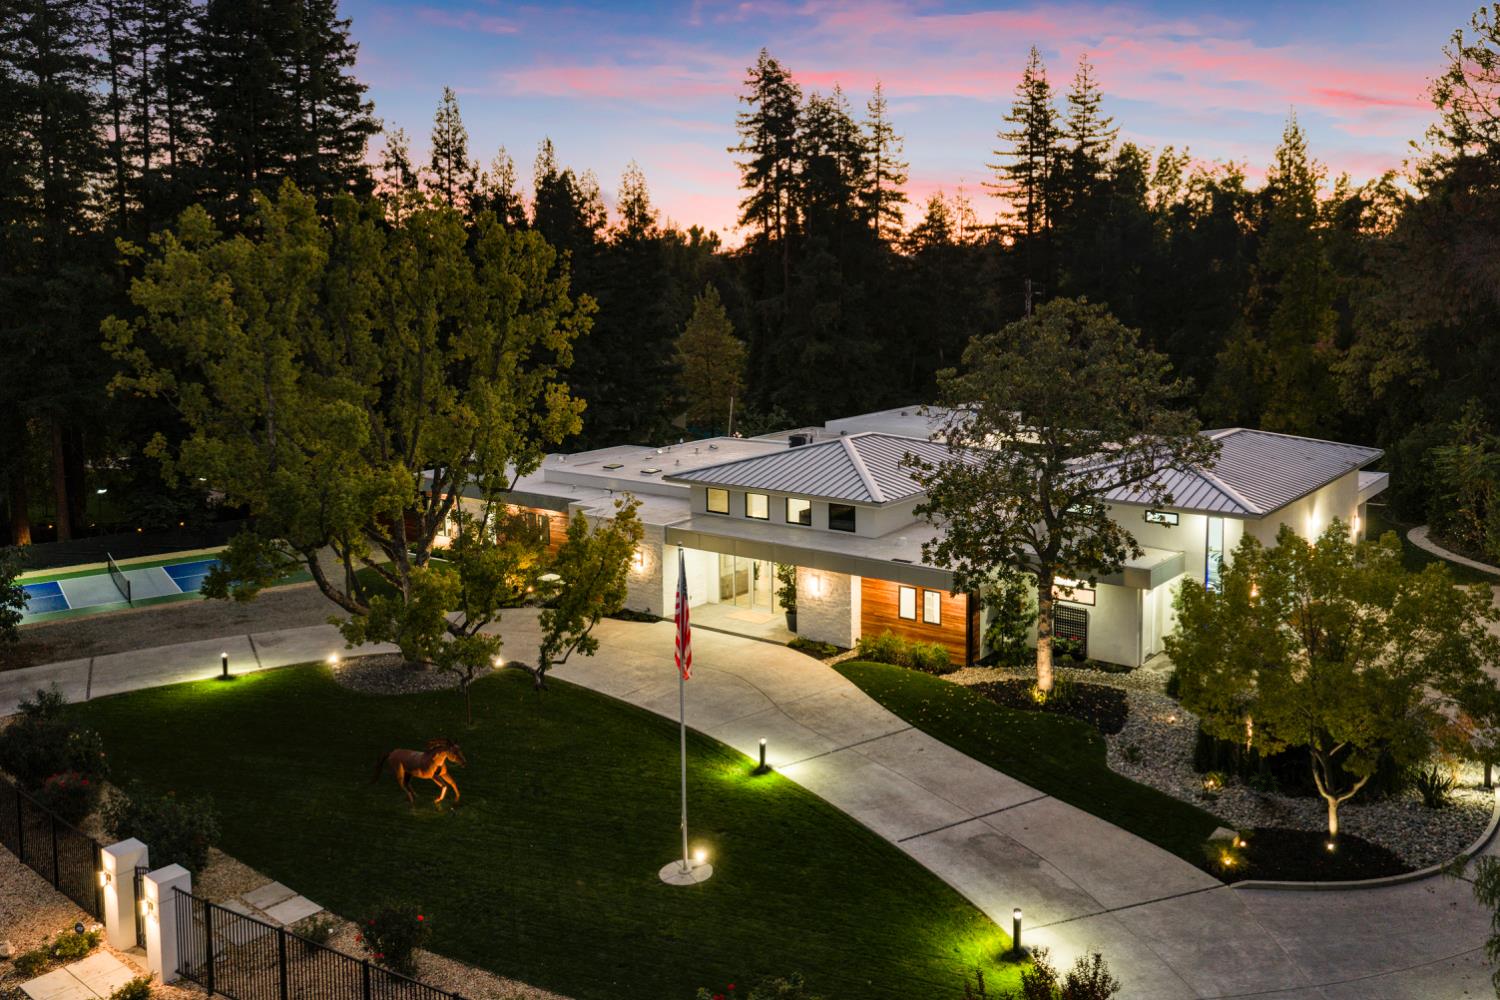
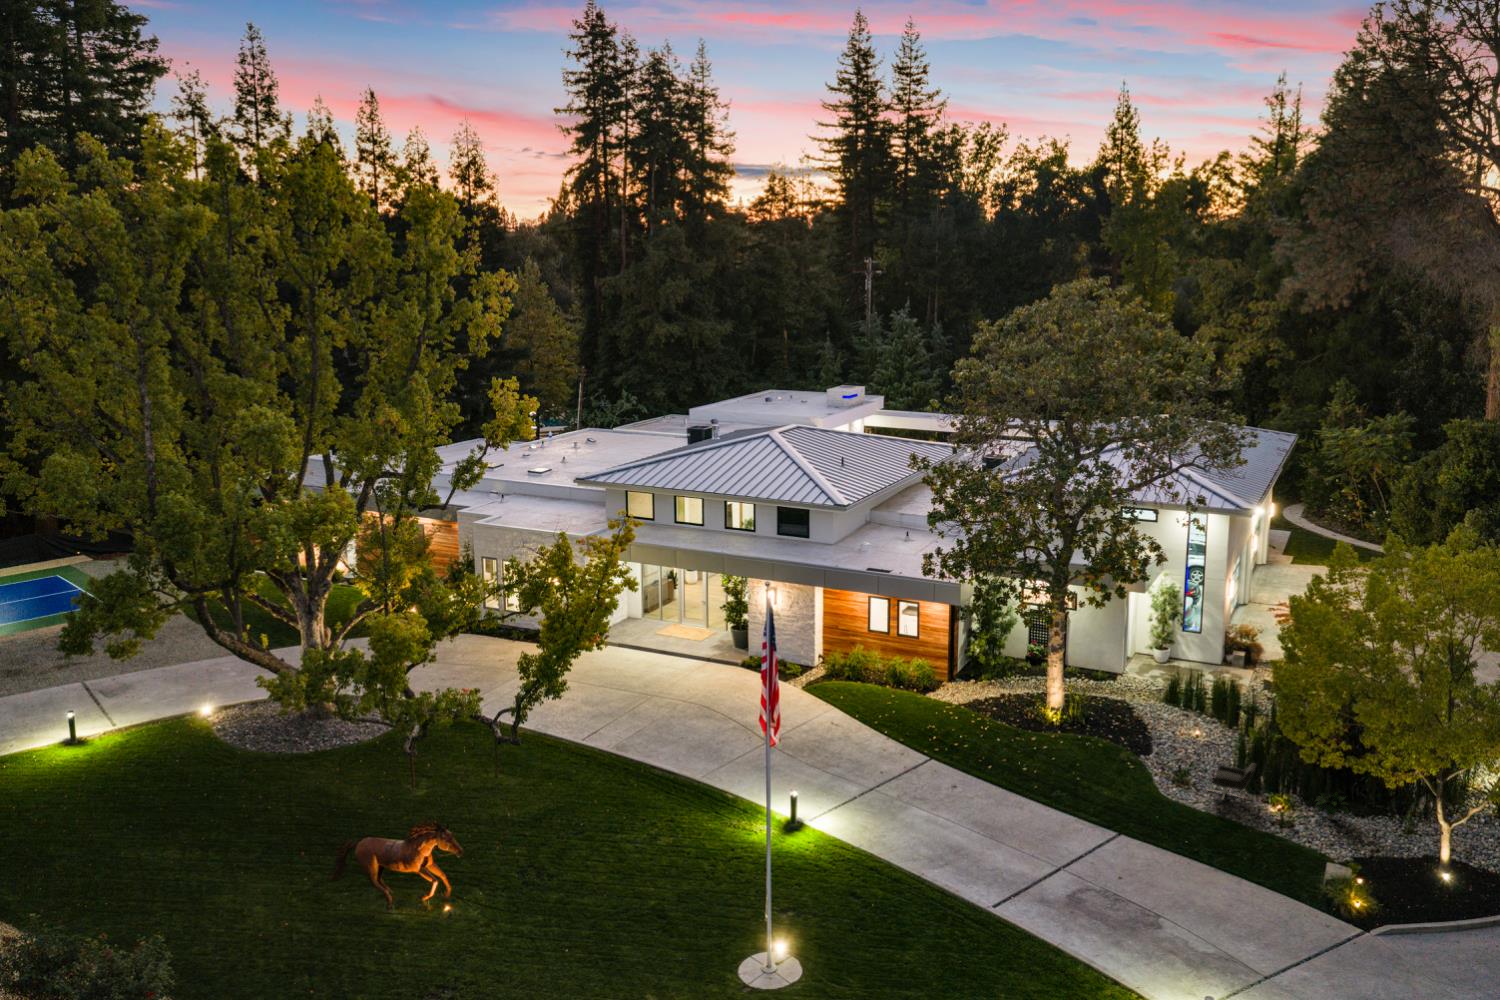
lounge chair: none [1156,742,1202,775] -> present [1212,763,1257,800]

